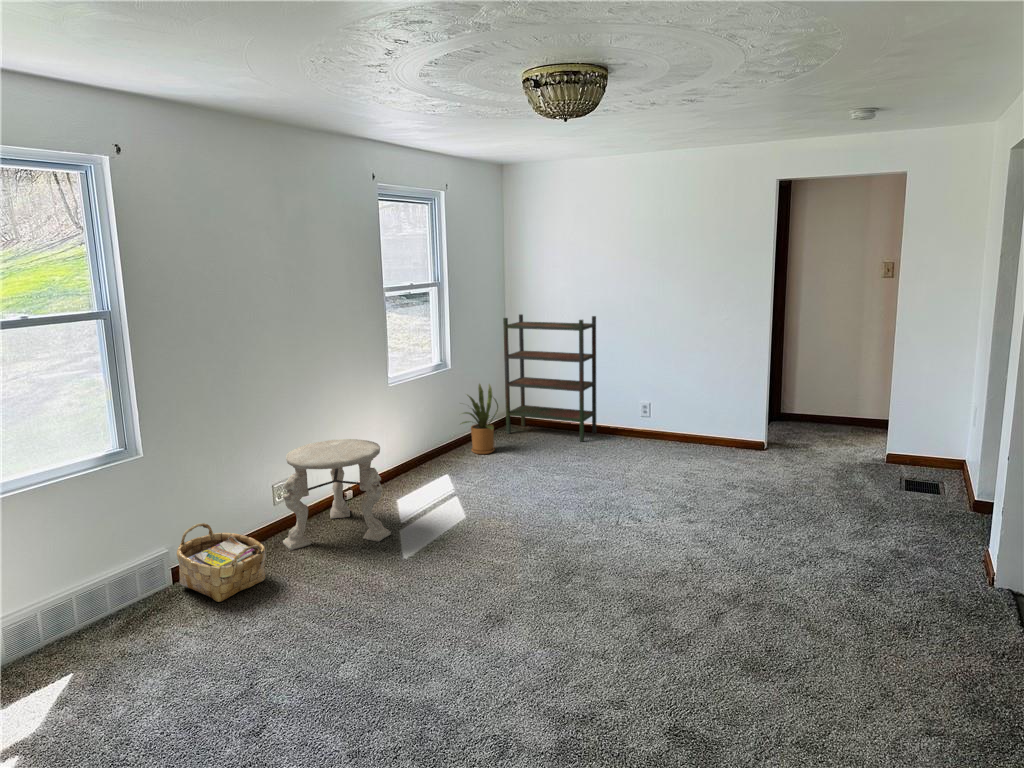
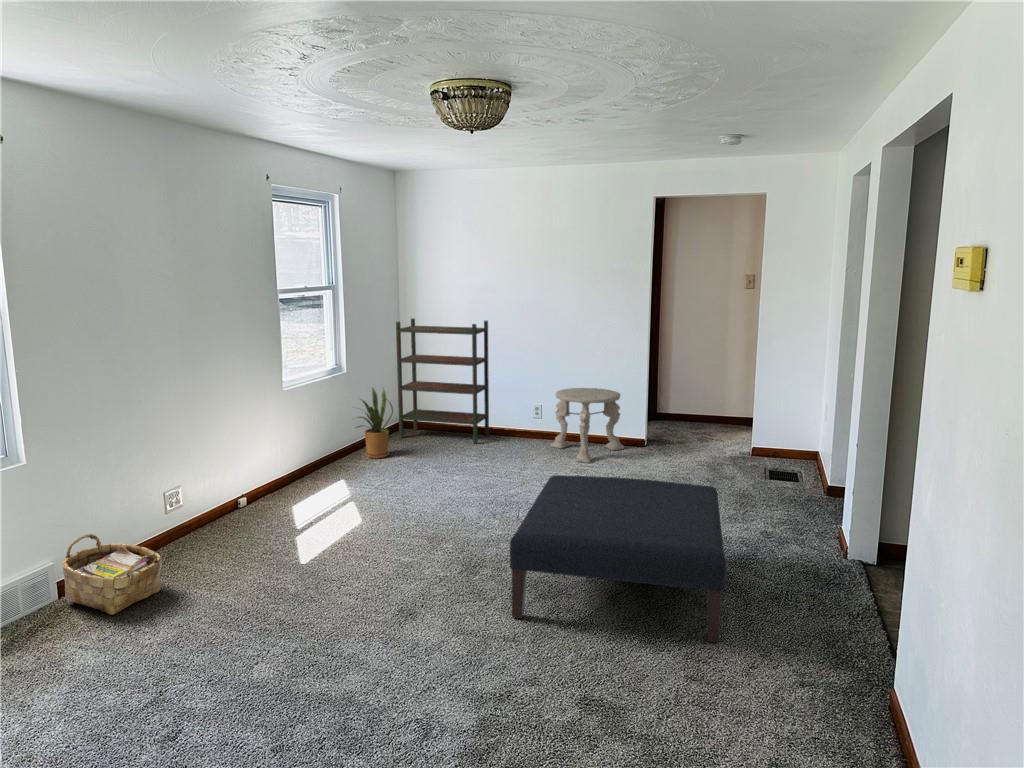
side table: present [283,439,391,550] -> present [551,388,624,463]
ottoman: none [601,481,843,678] -> present [510,475,726,642]

